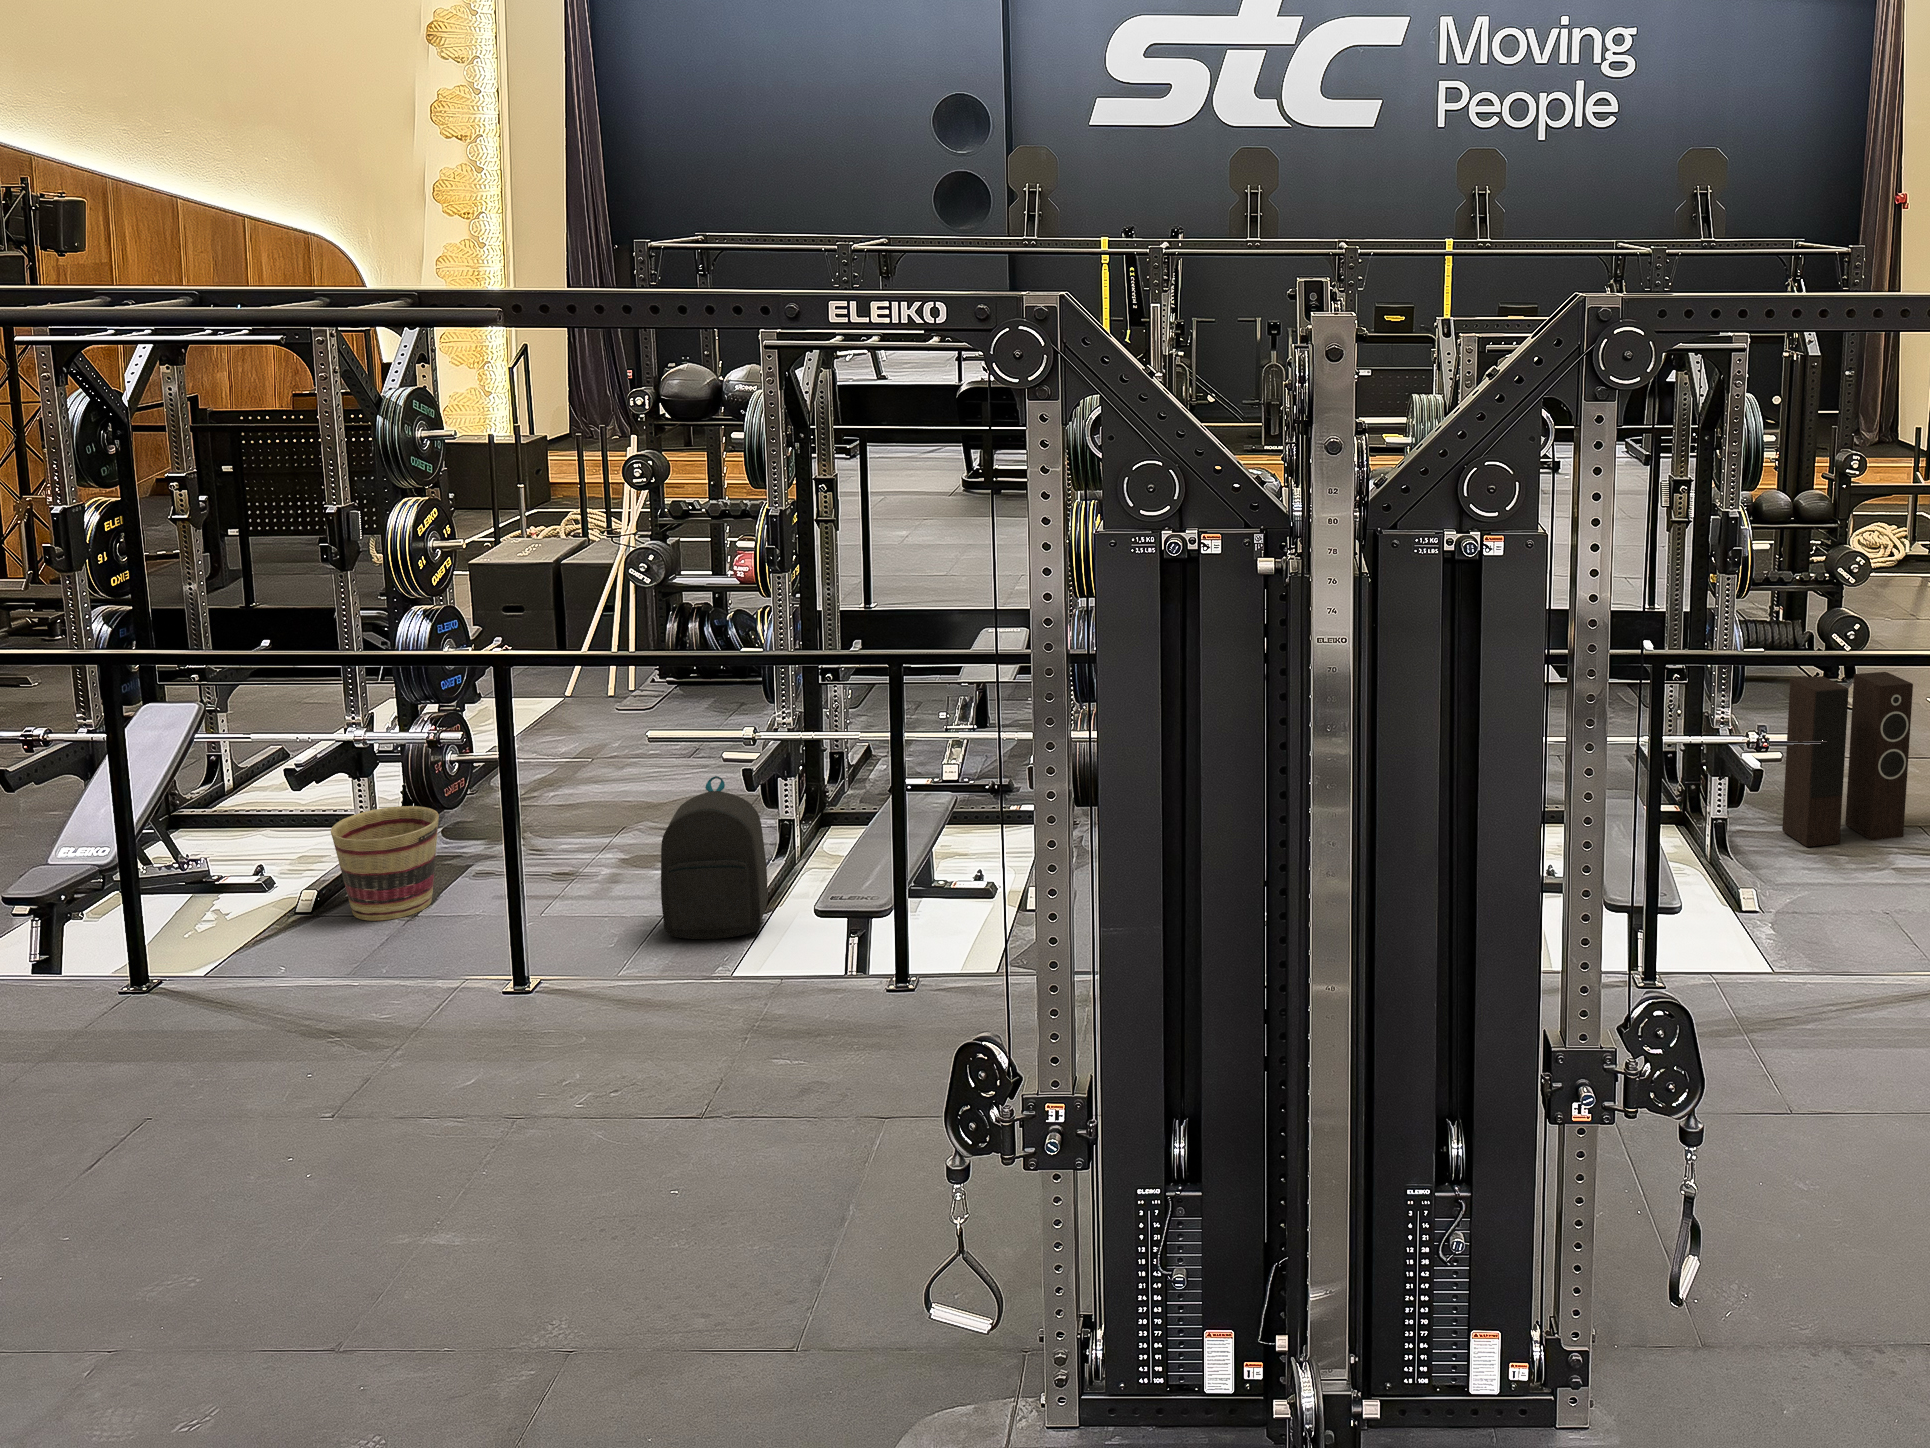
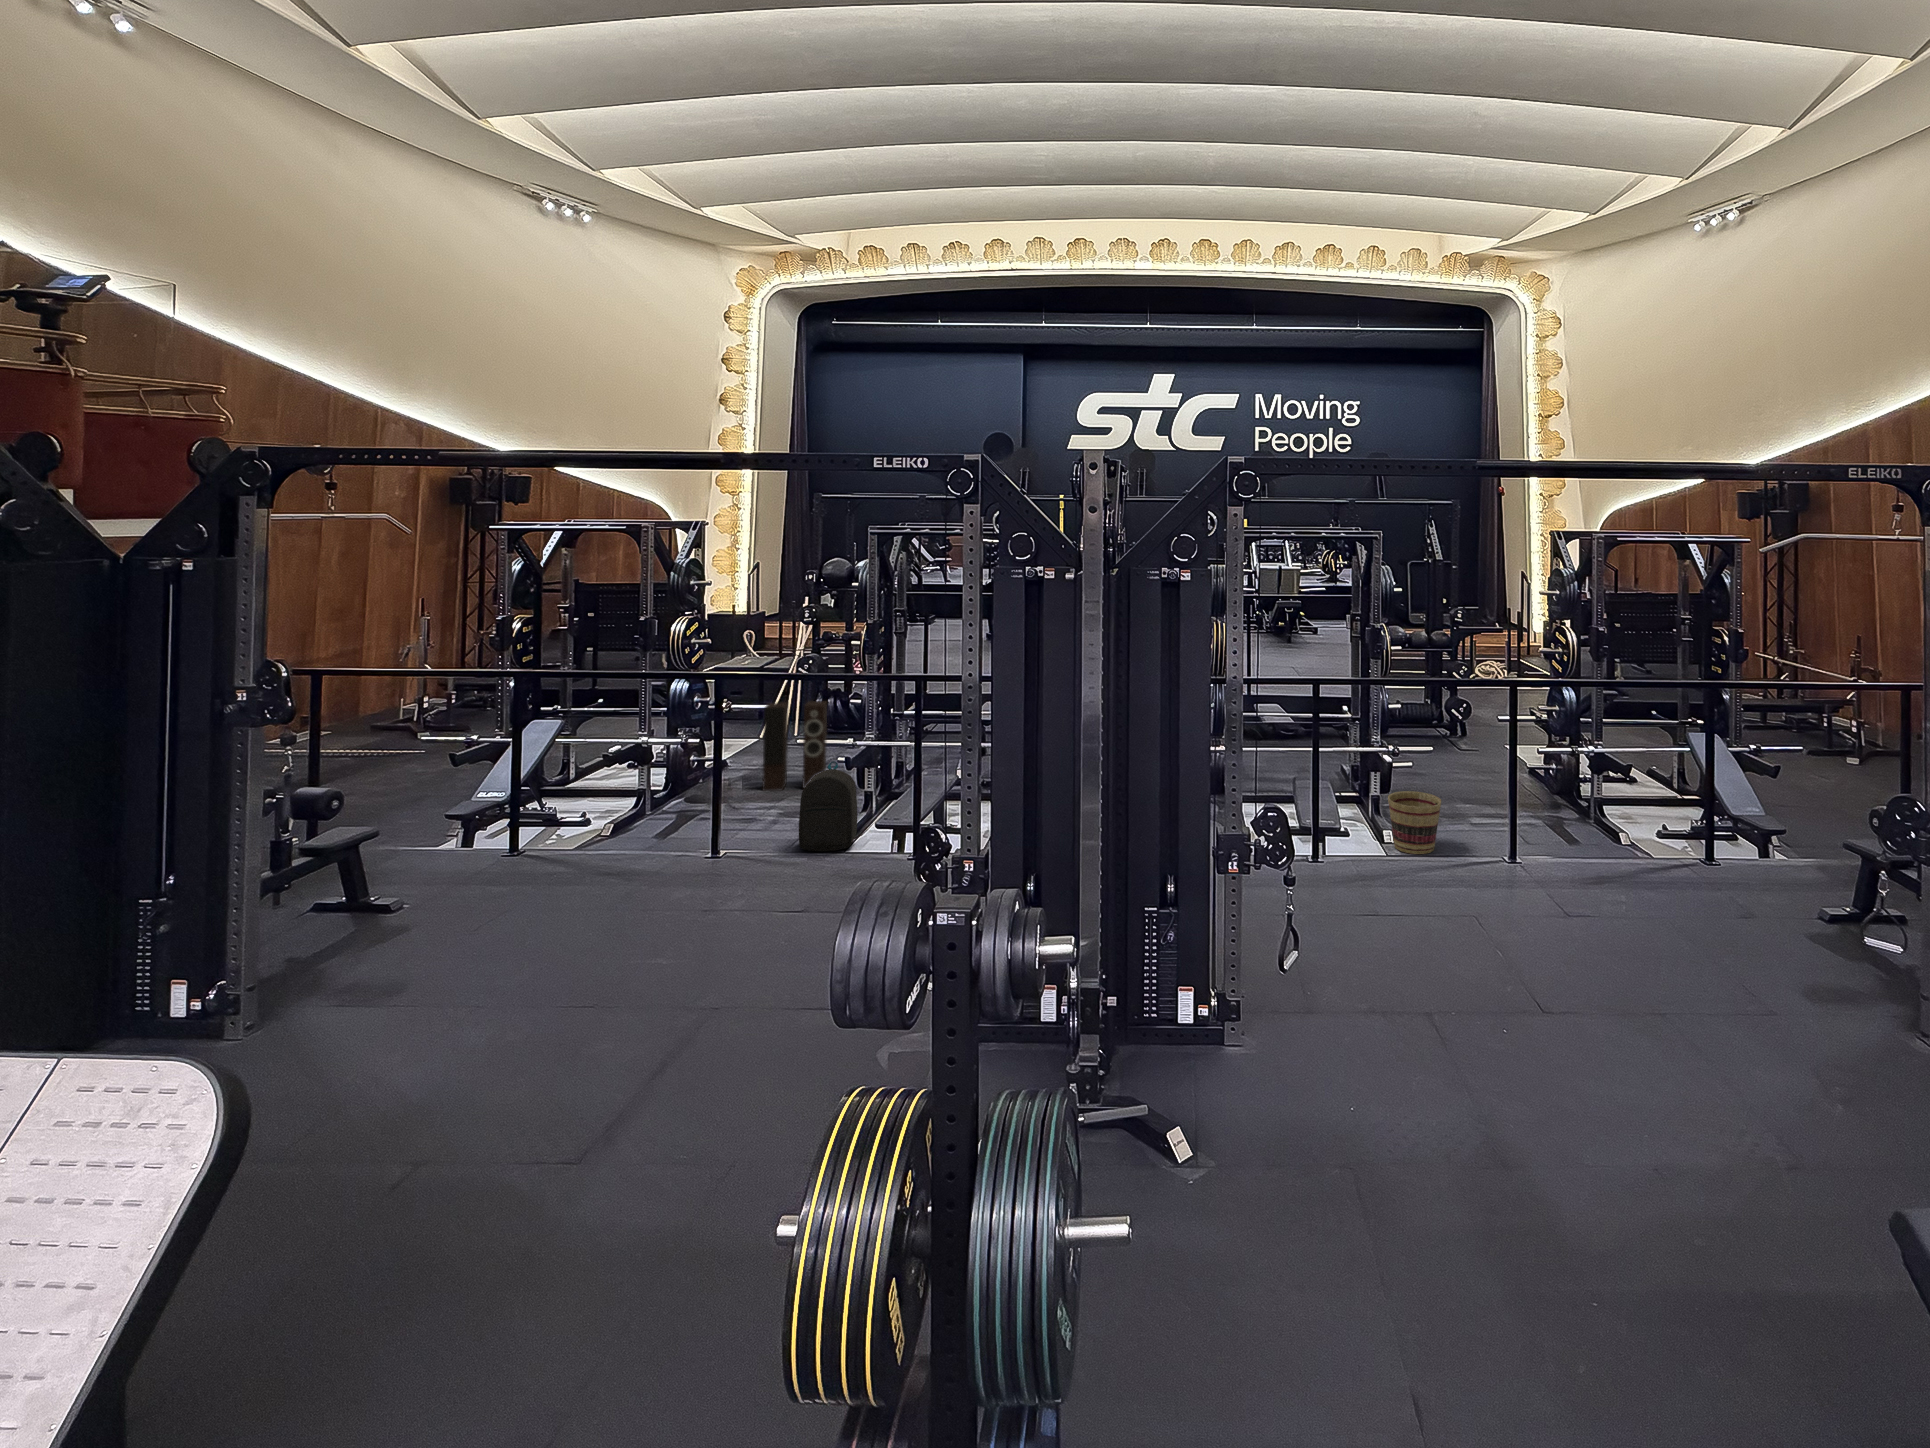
speaker: present [1782,672,1913,847] -> present [762,701,827,791]
basket: present [331,806,439,921] -> present [1388,791,1441,854]

